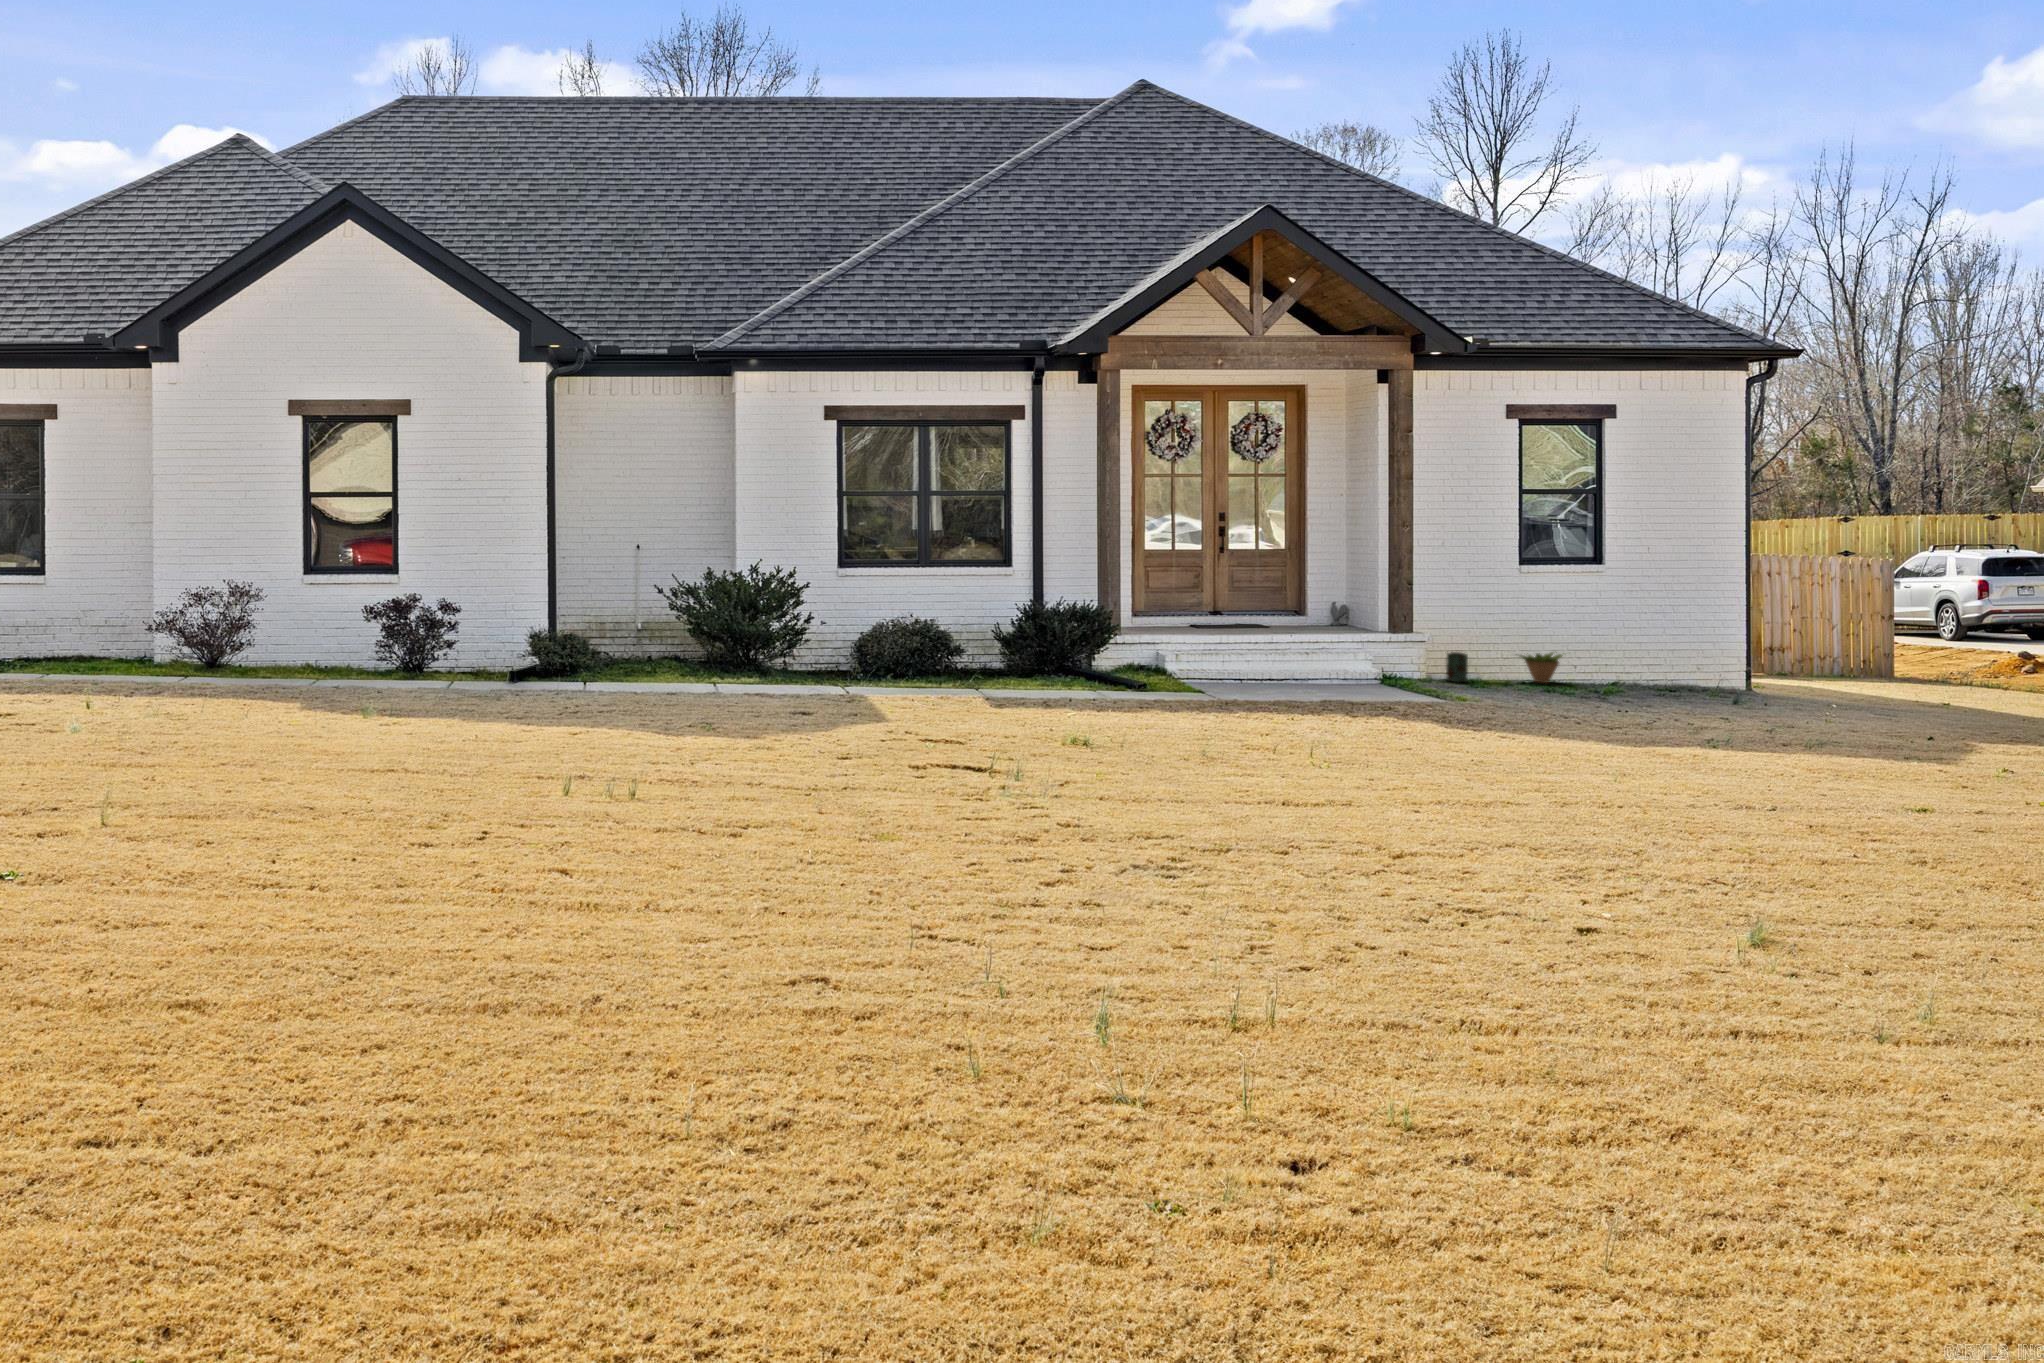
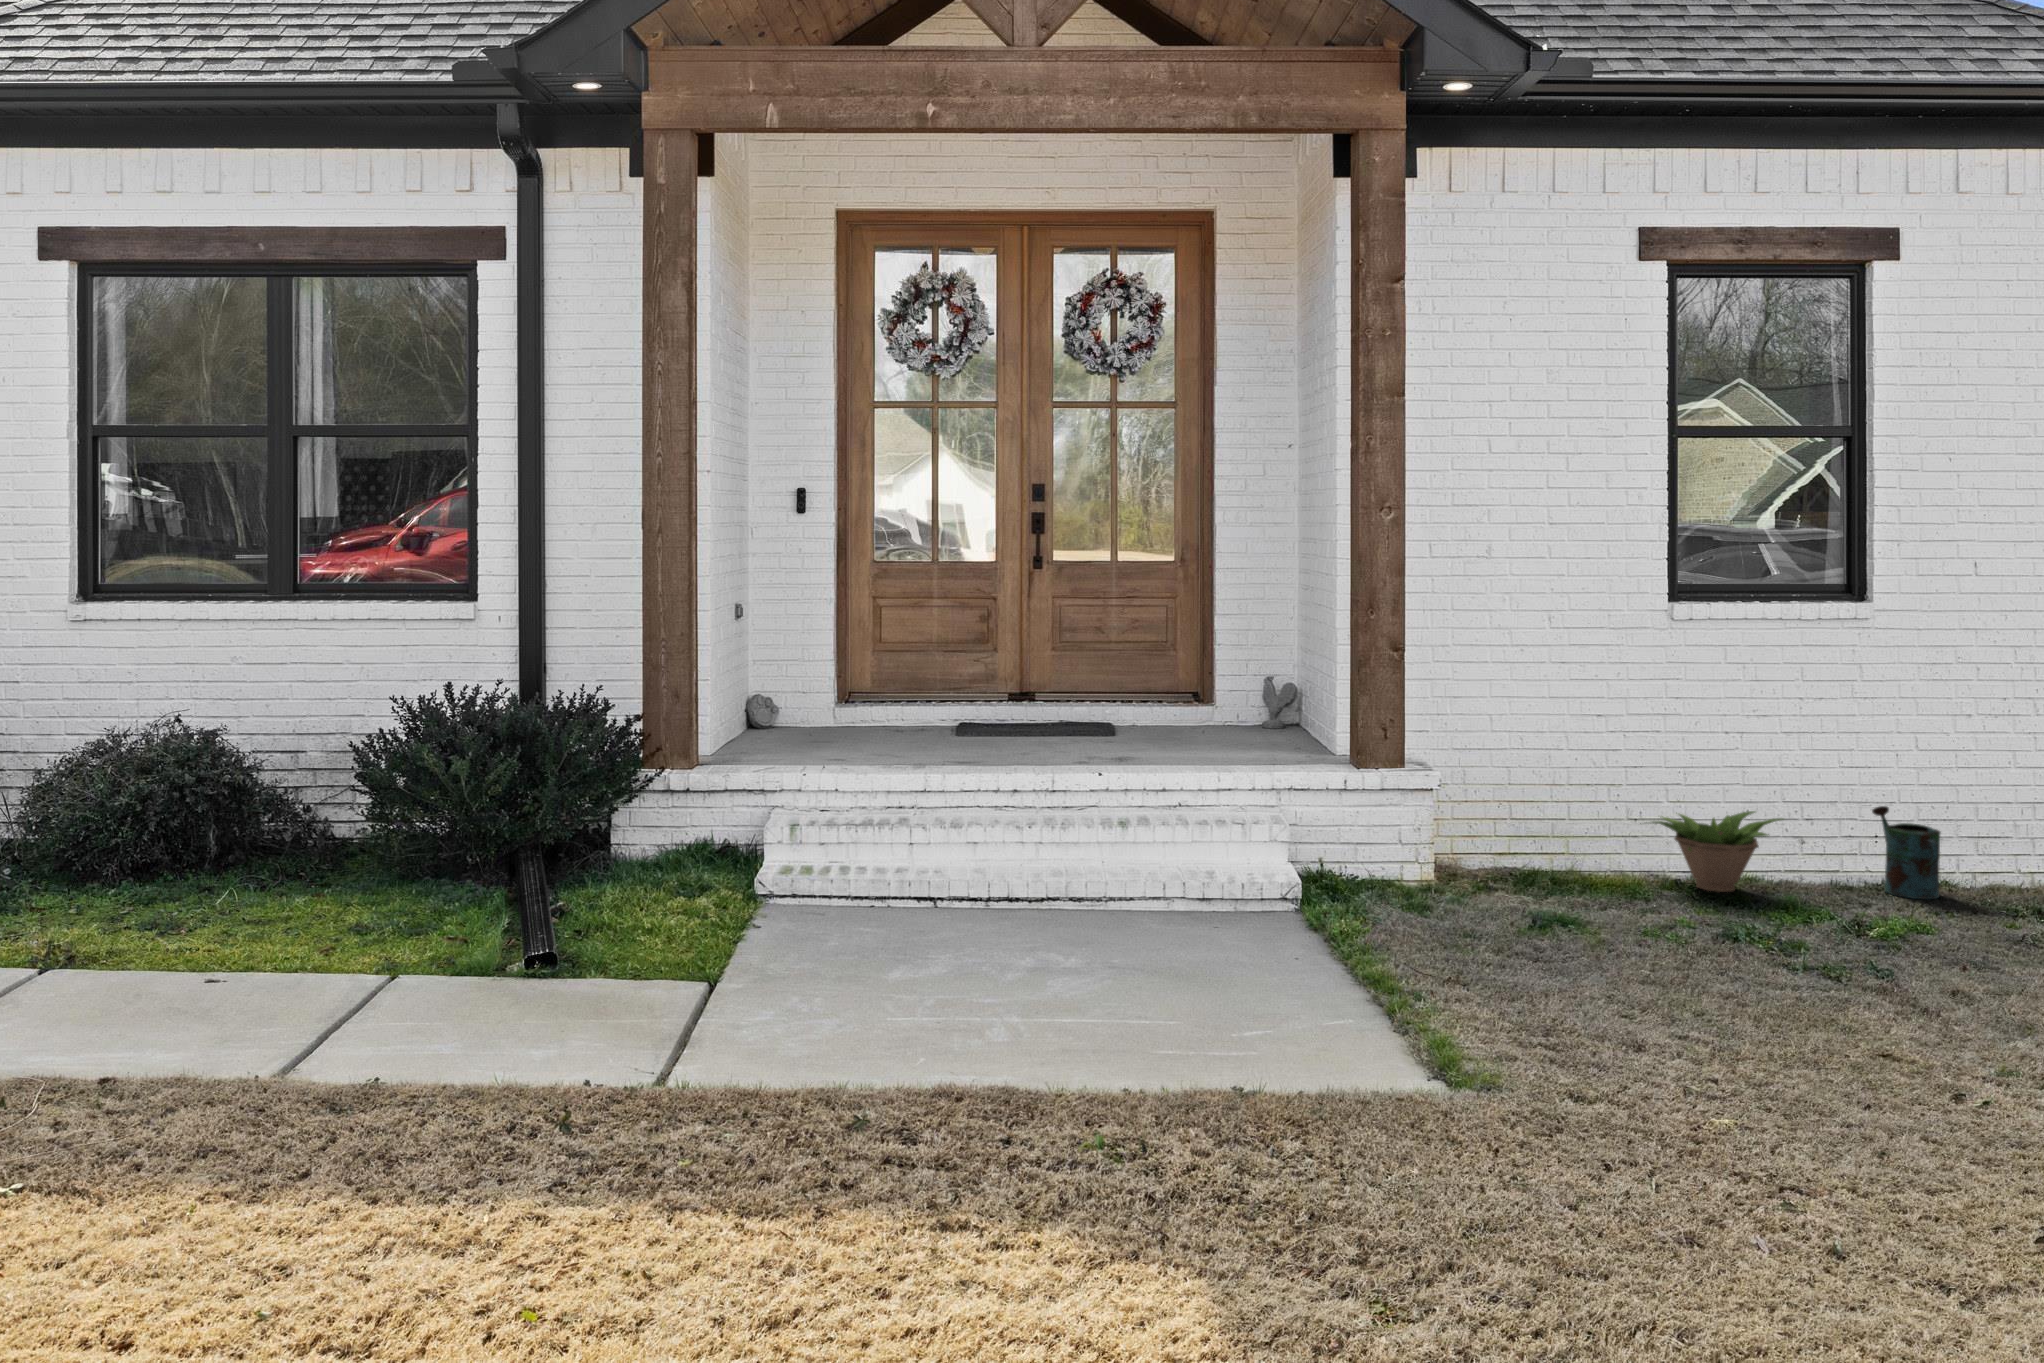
watering can: present [1446,652,1468,682] -> present [1872,806,1941,899]

